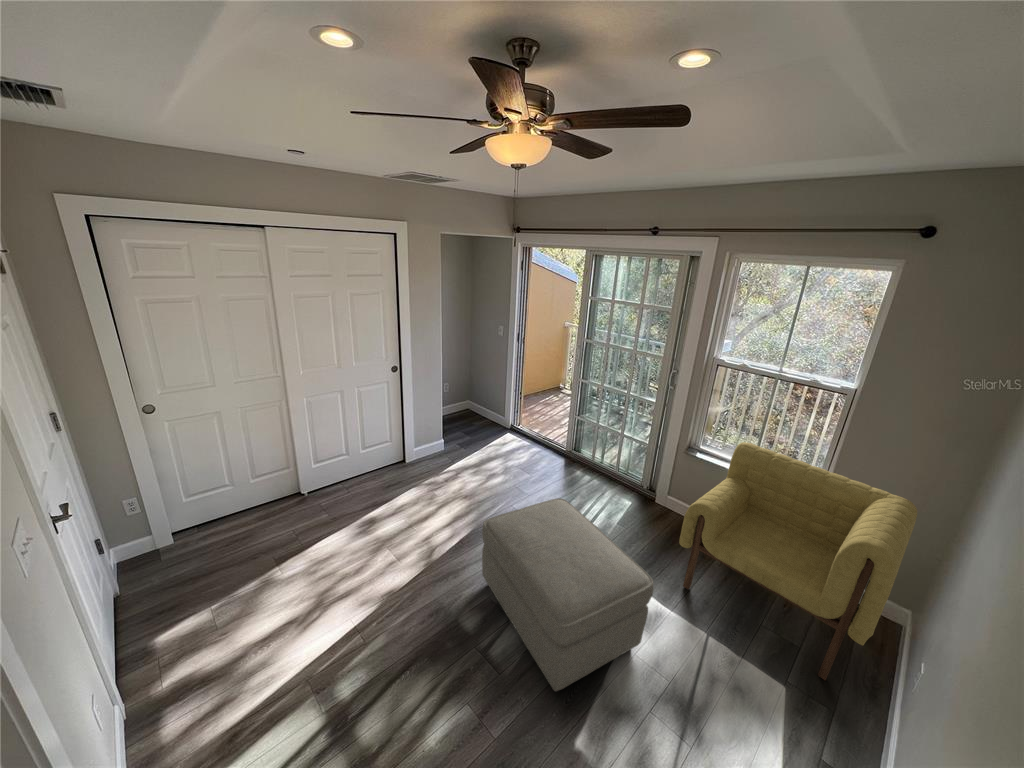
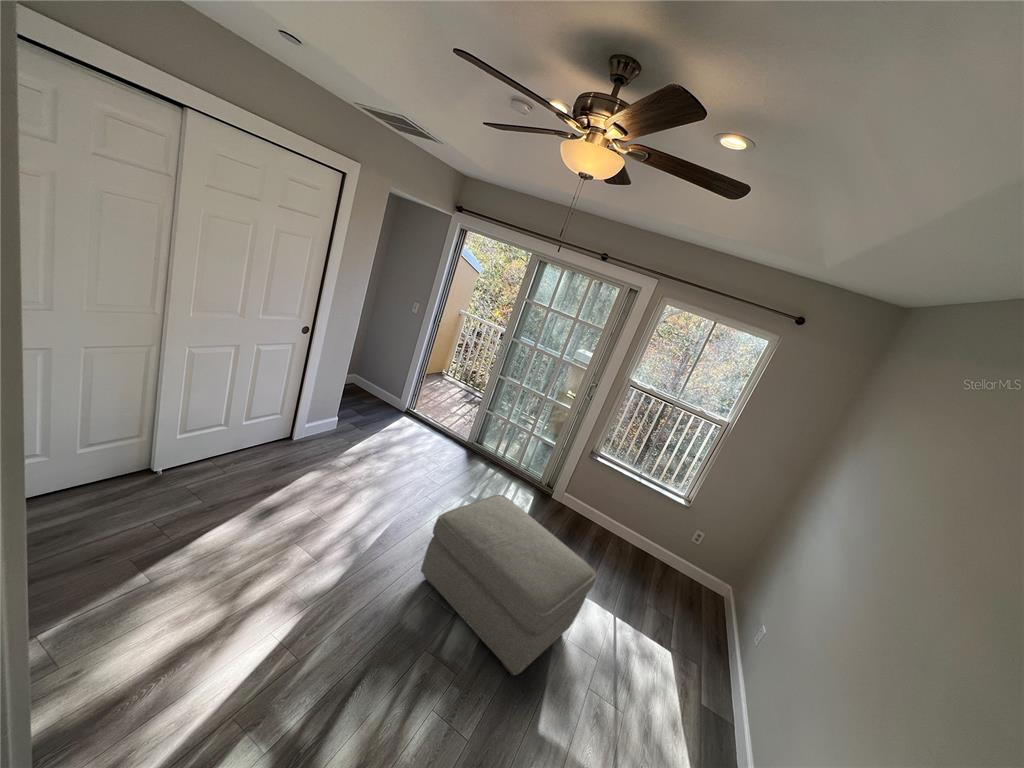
armchair: present [679,442,917,680] -> none [589,454,756,642]

